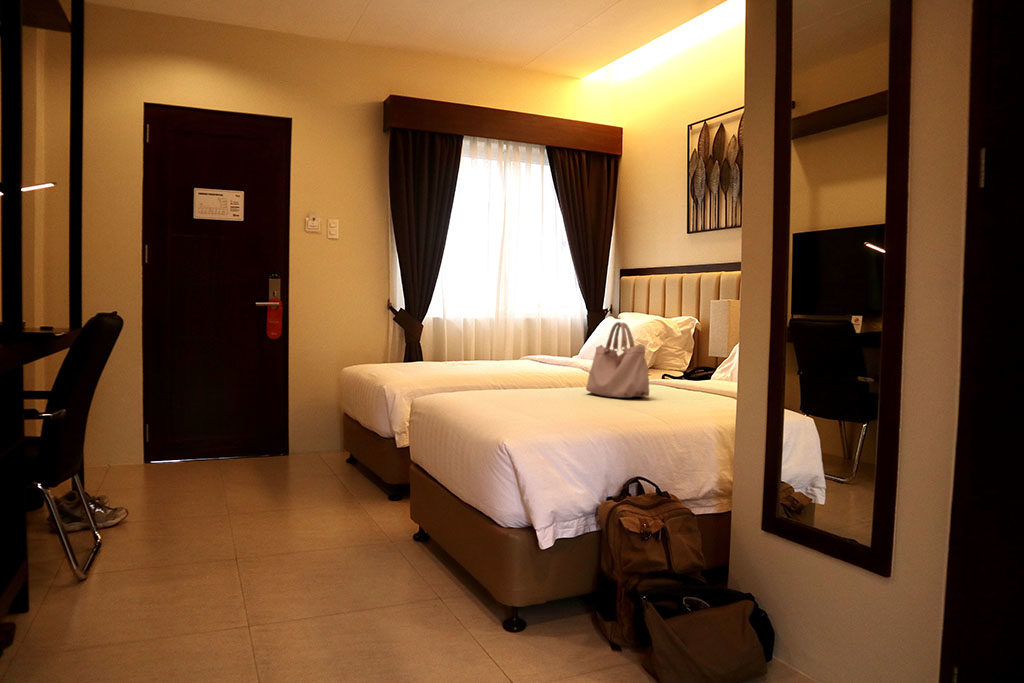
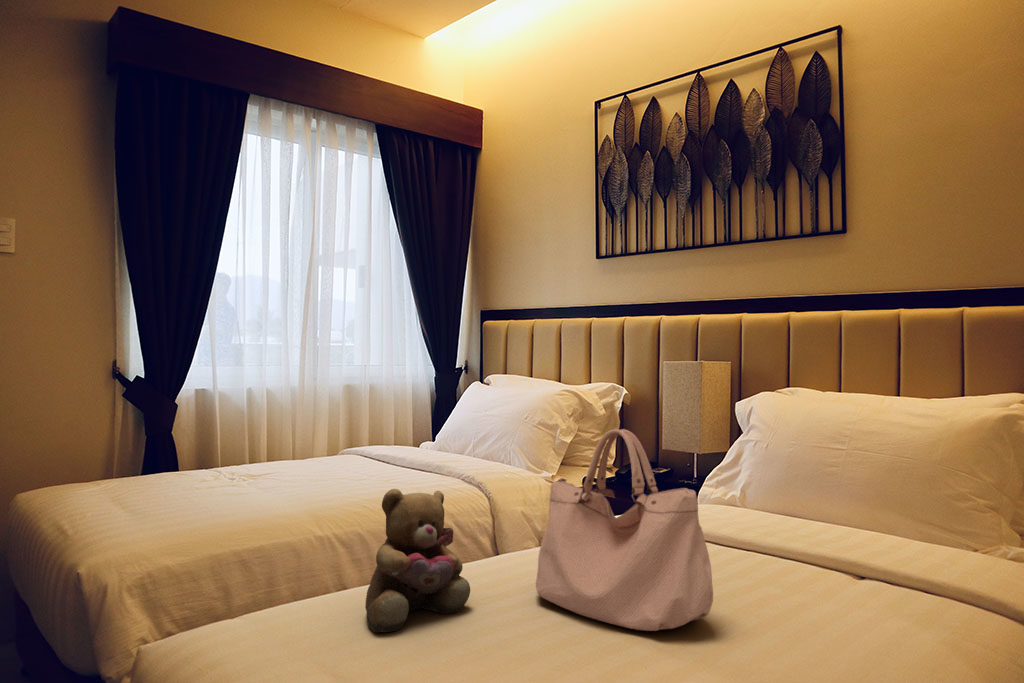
teddy bear: none [517,344,558,395] -> present [365,489,470,632]

